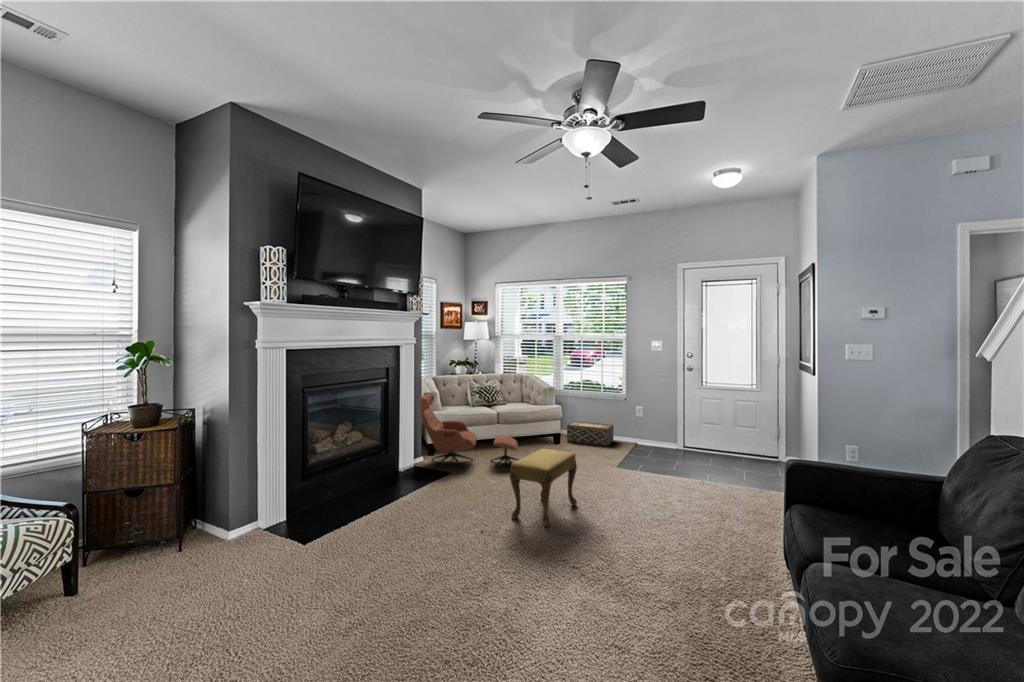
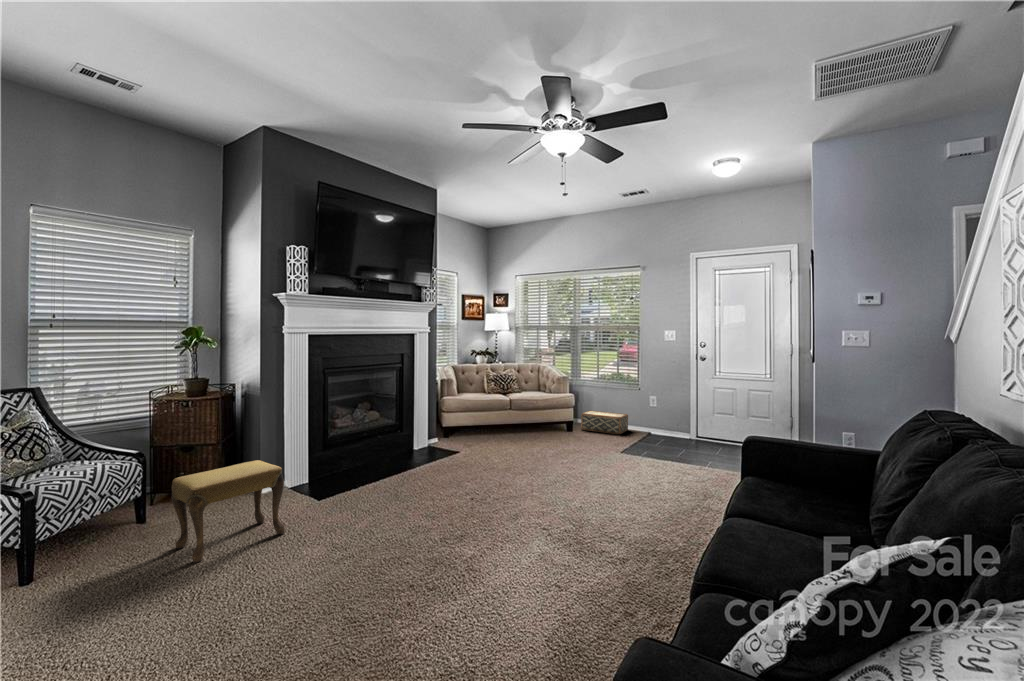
lounge chair: present [420,394,519,467] -> none [435,380,530,449]
footstool: present [510,449,577,527] -> present [171,460,285,563]

